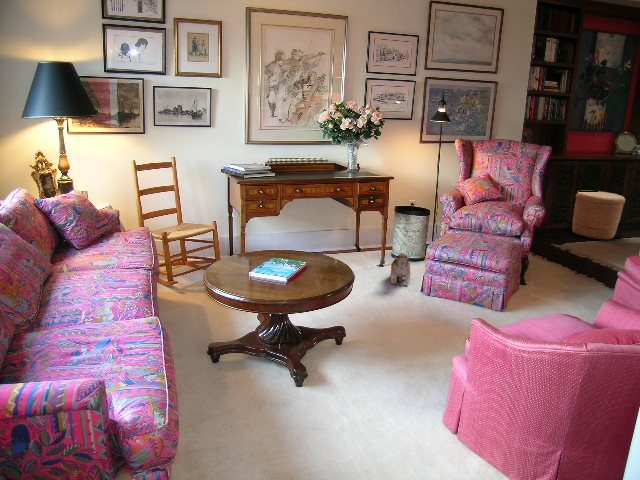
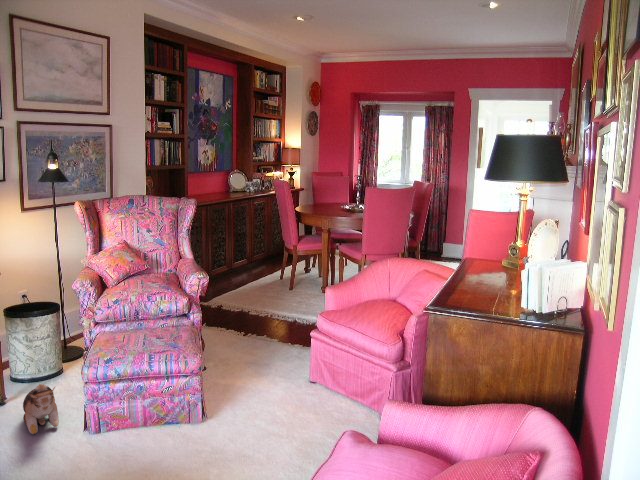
woven basket: present [572,192,625,240] -> none [213,236,261,288]

